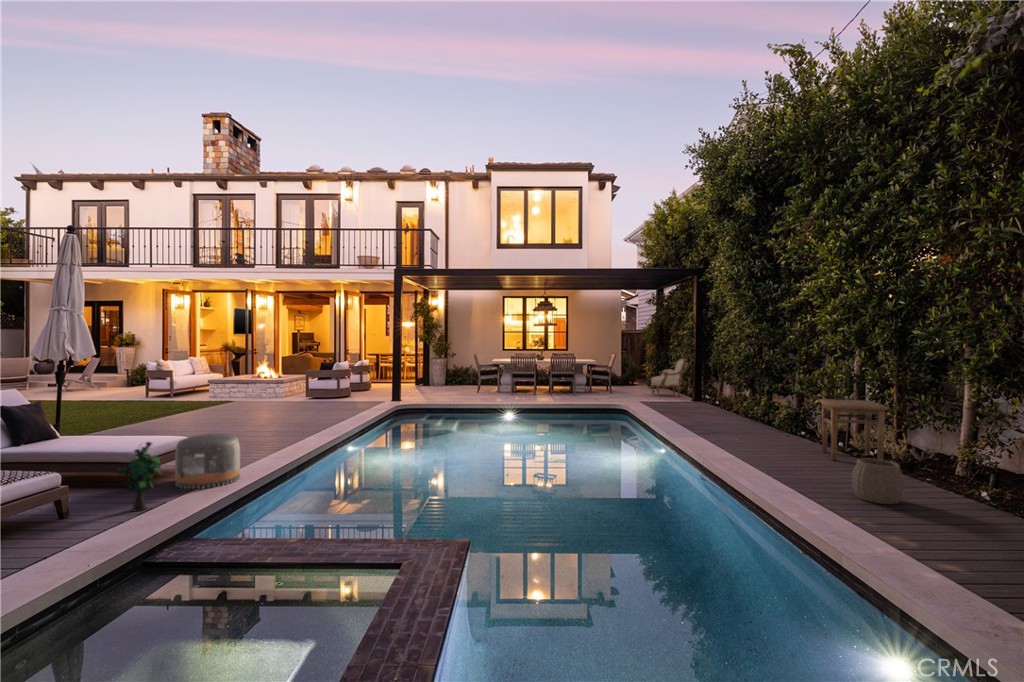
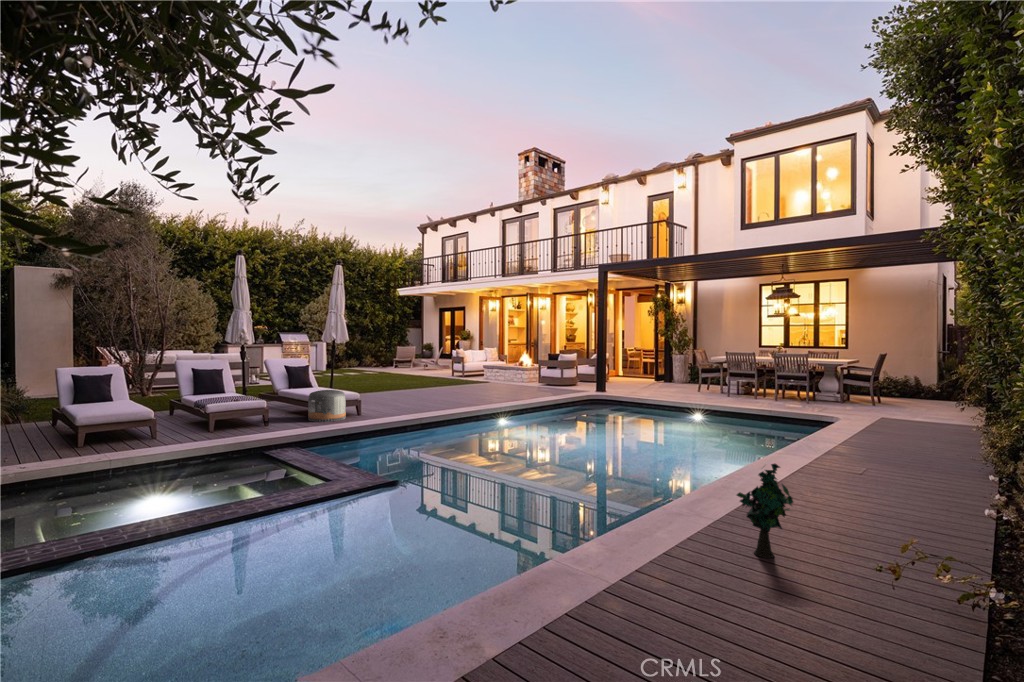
armchair: present [651,357,686,397] -> none [914,357,974,415]
side table: present [819,399,889,461] -> none [828,411,944,512]
decorative plant: present [118,442,162,511] -> present [737,464,793,558]
woven basket: present [852,459,904,504] -> none [668,472,727,532]

